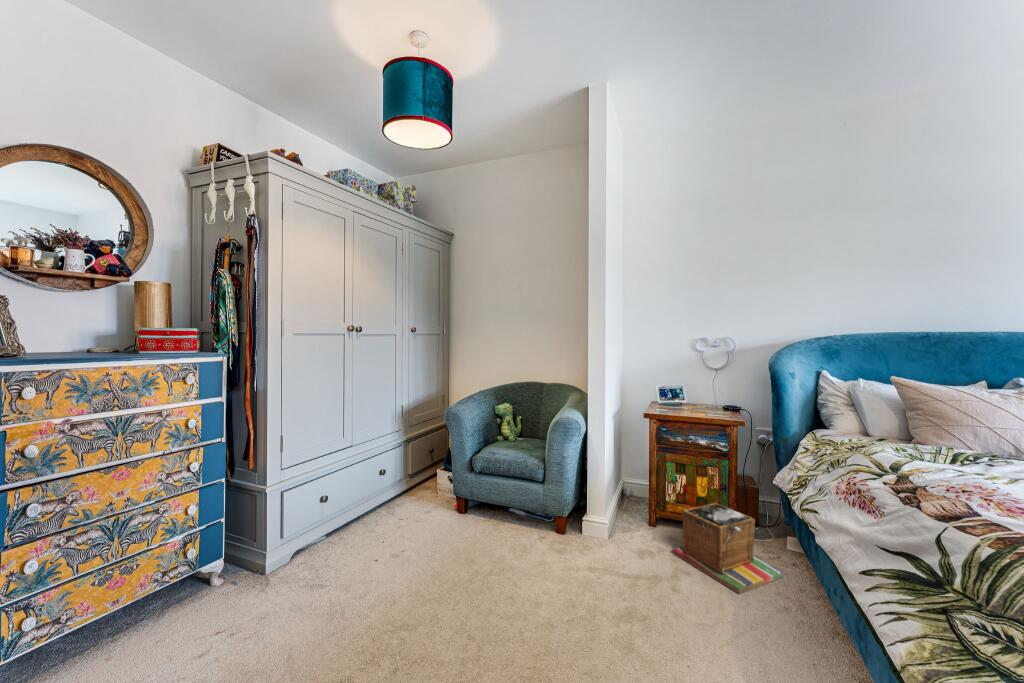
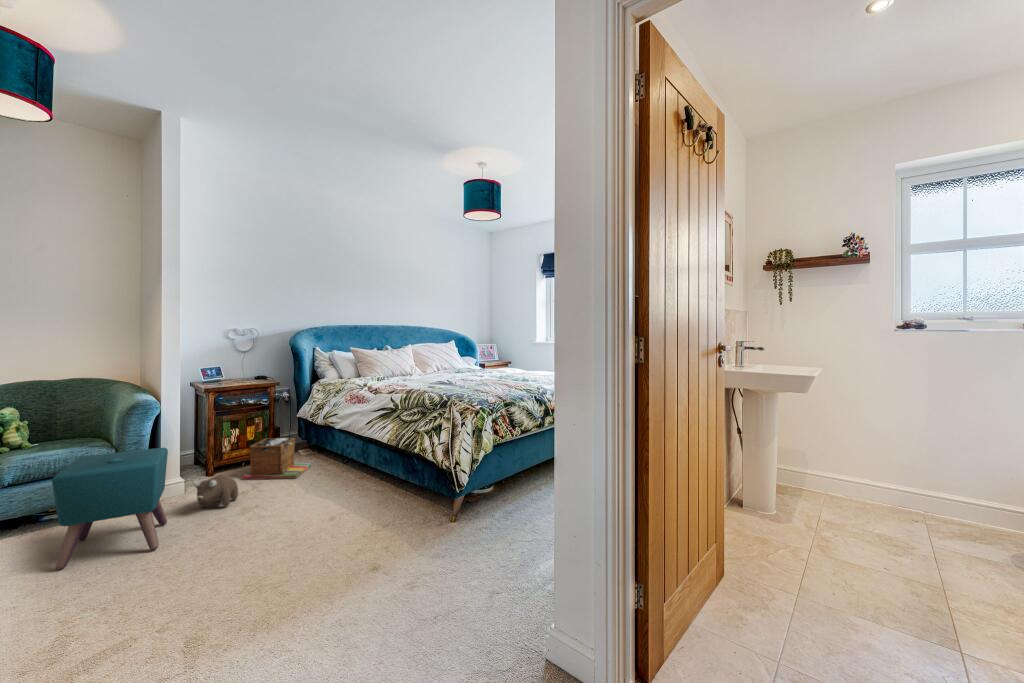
ottoman: none [435,475,549,624] -> present [52,448,168,570]
plush toy: none [578,543,637,597] -> present [193,475,238,507]

